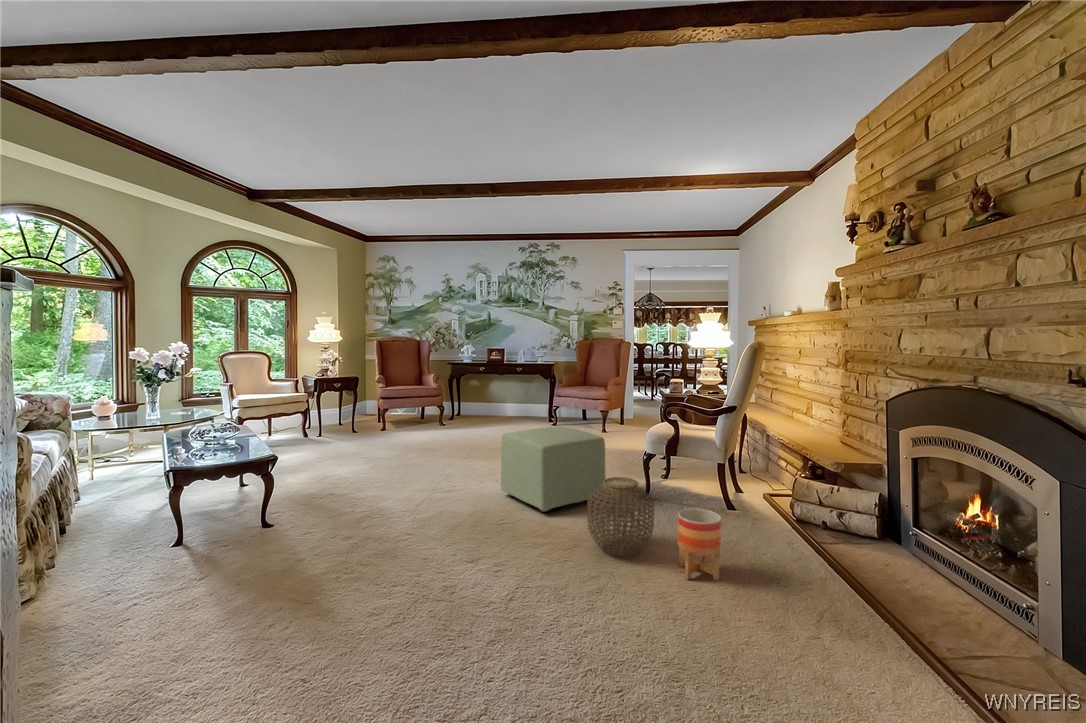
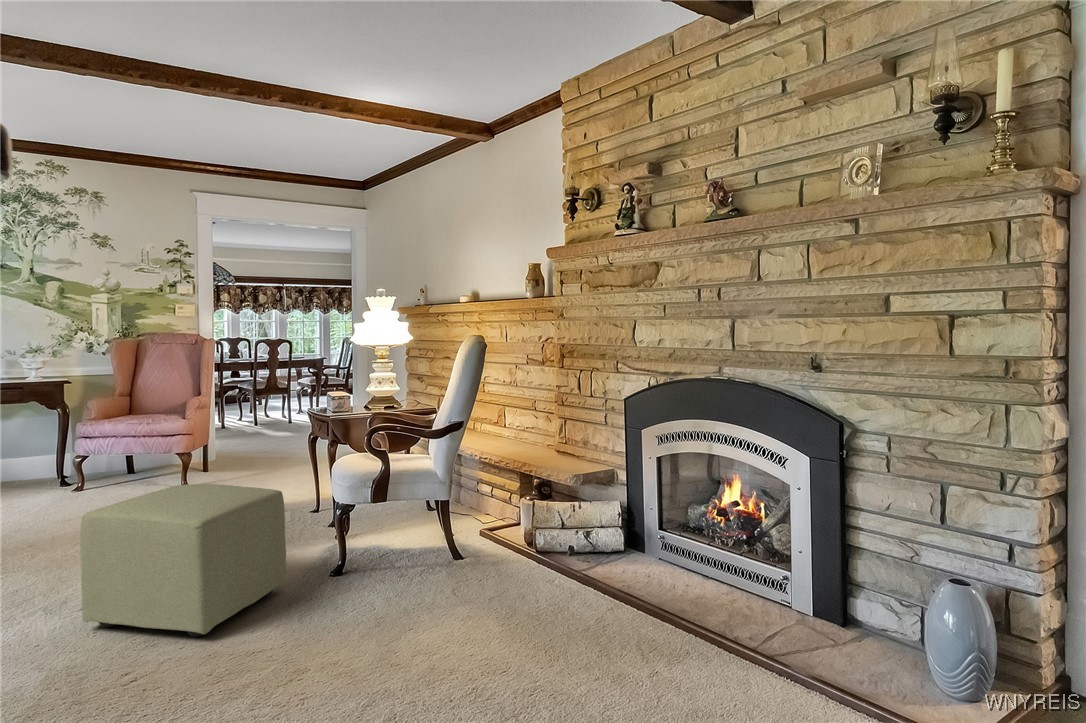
woven basket: present [587,477,654,556] -> none [318,543,422,666]
planter: present [677,509,722,581] -> none [466,562,524,662]

